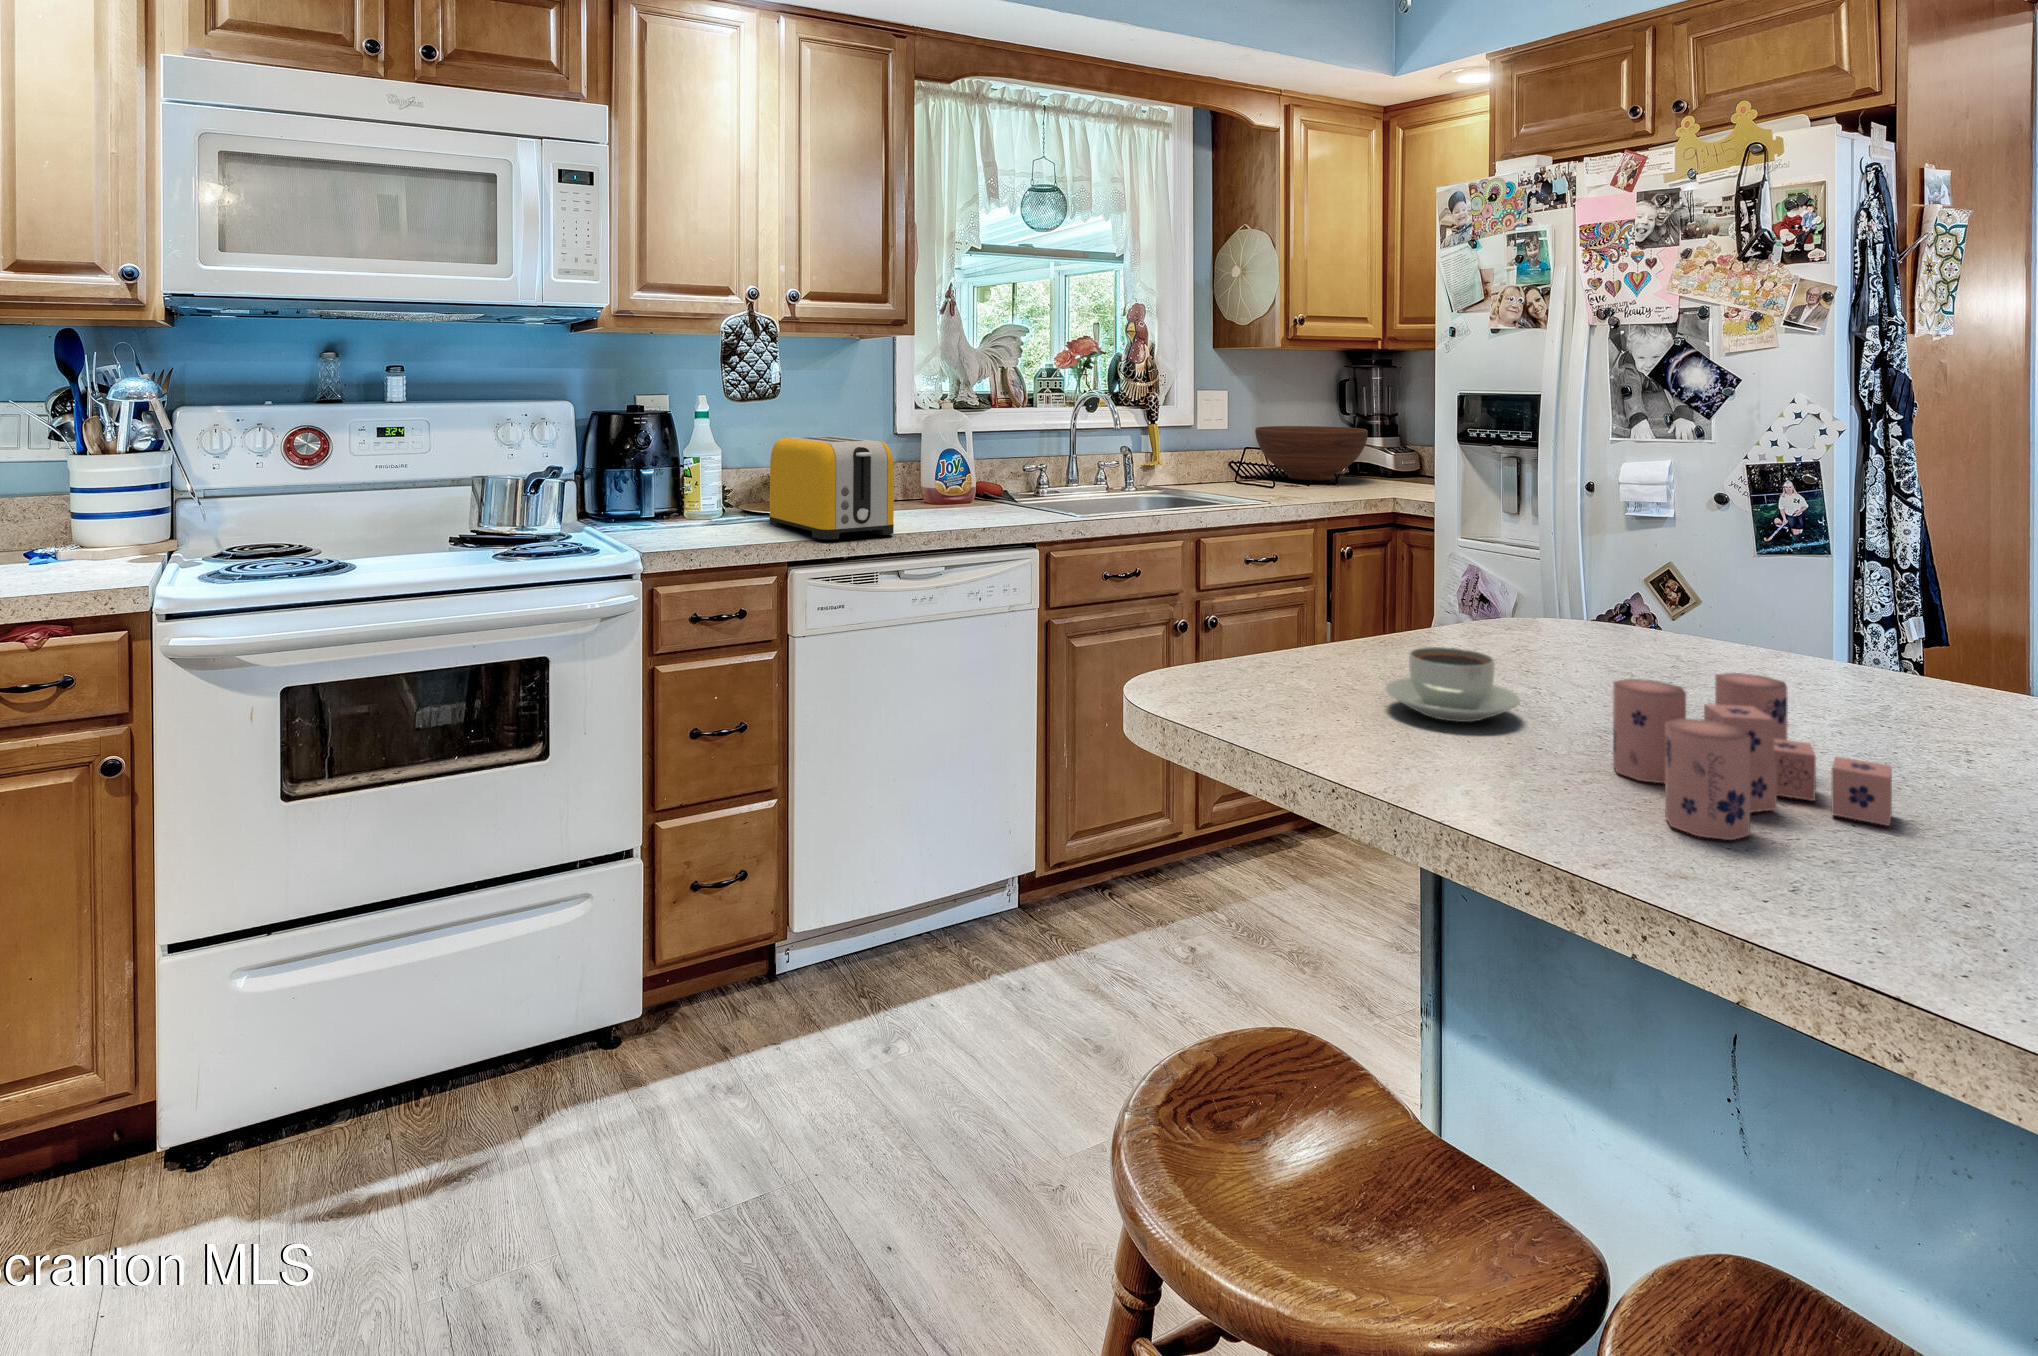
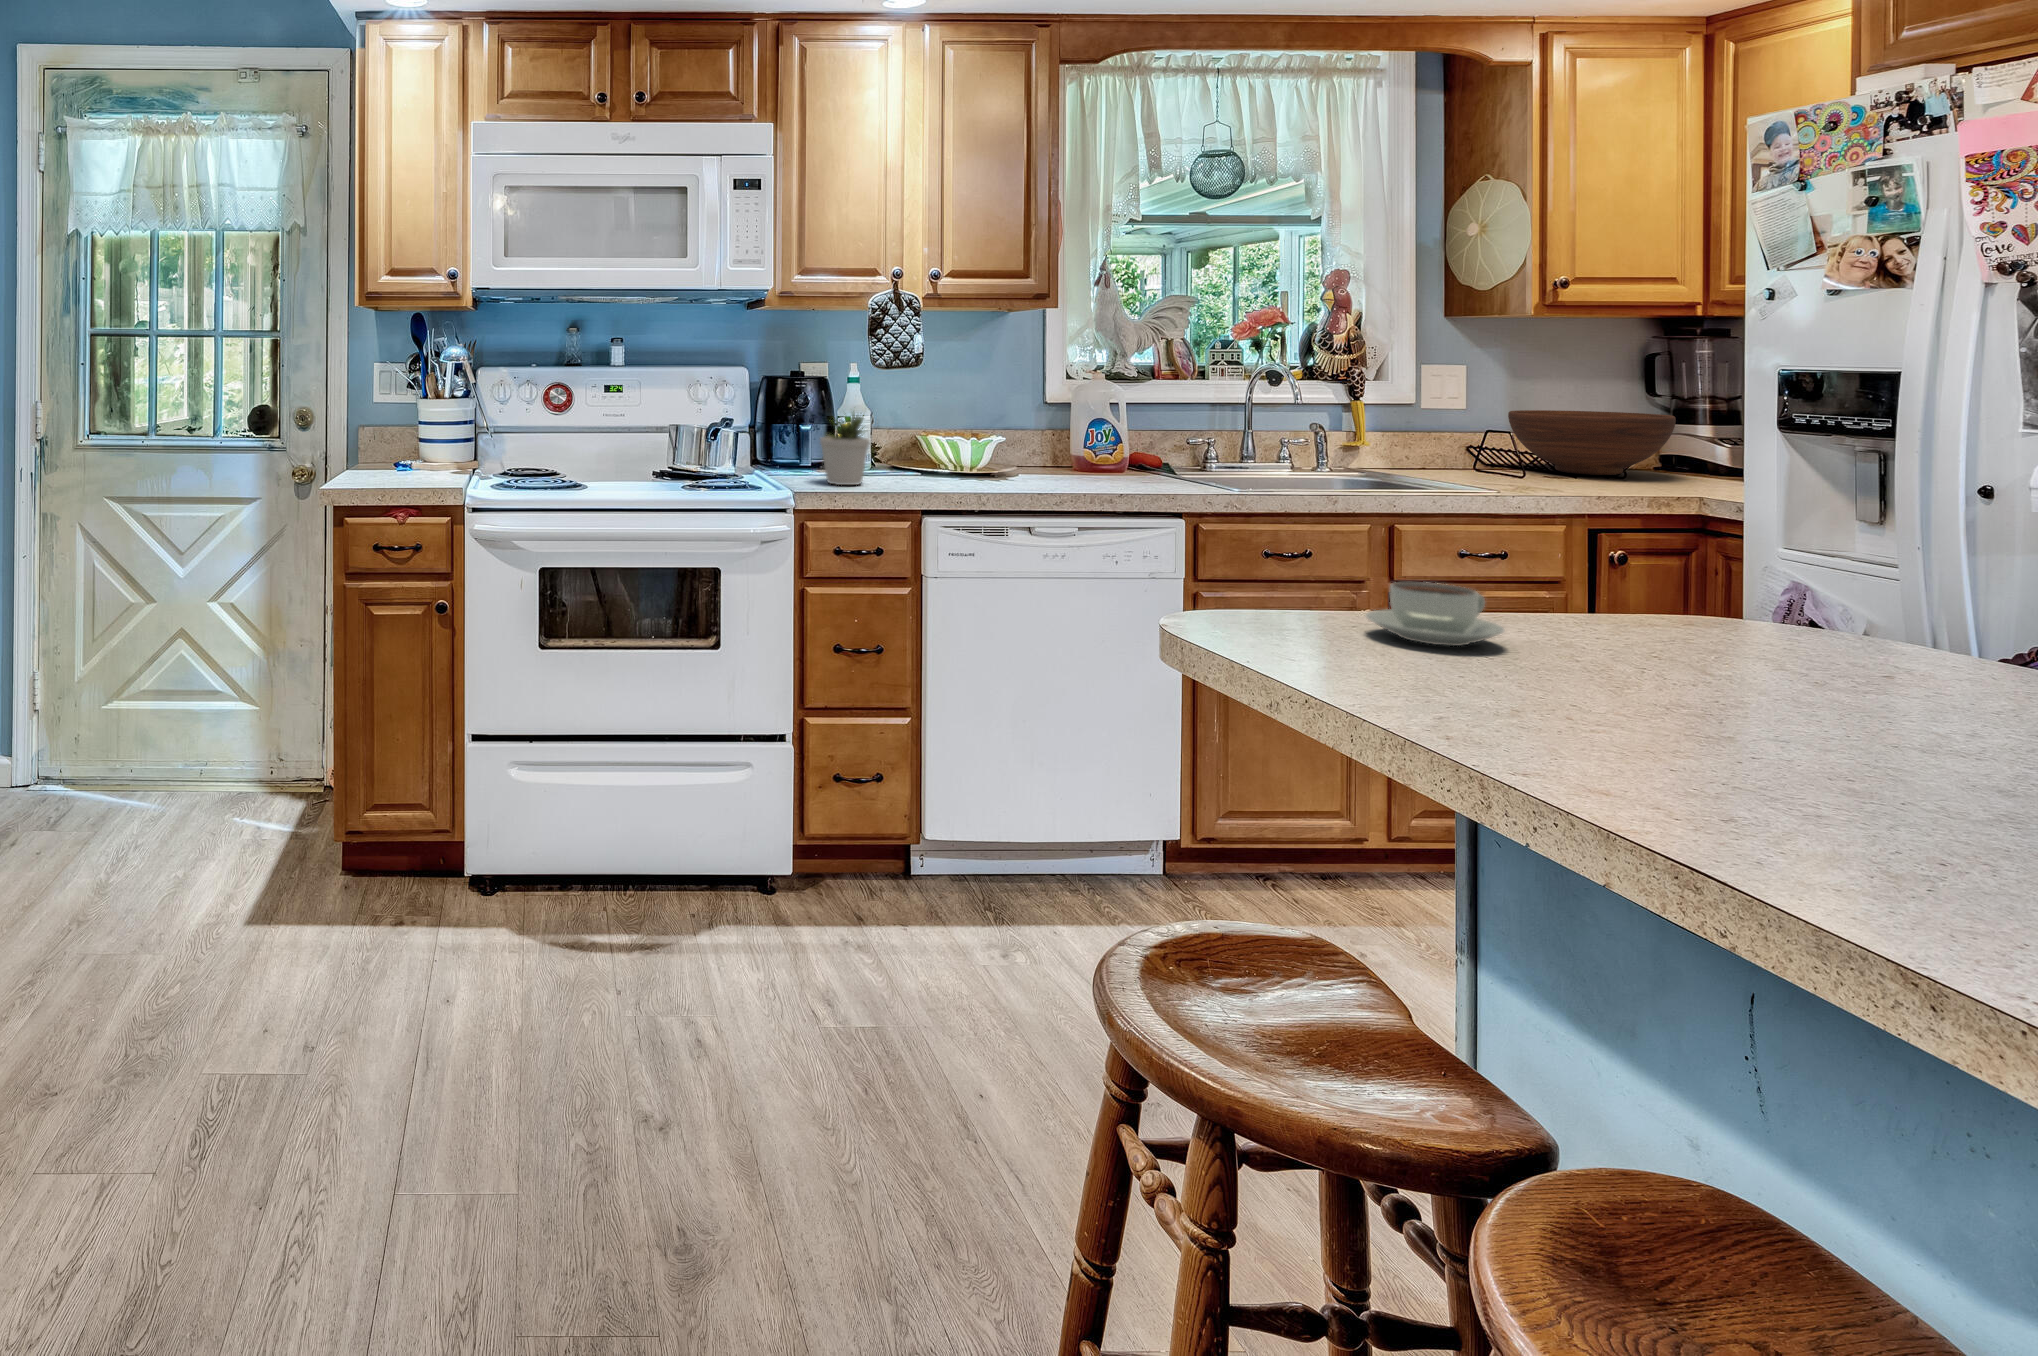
toaster: present [770,436,894,540] -> none [914,403,1027,494]
potted plant: none [665,445,724,537] -> present [820,411,870,485]
candle: present [1613,673,1892,840] -> none [1539,607,1824,745]

